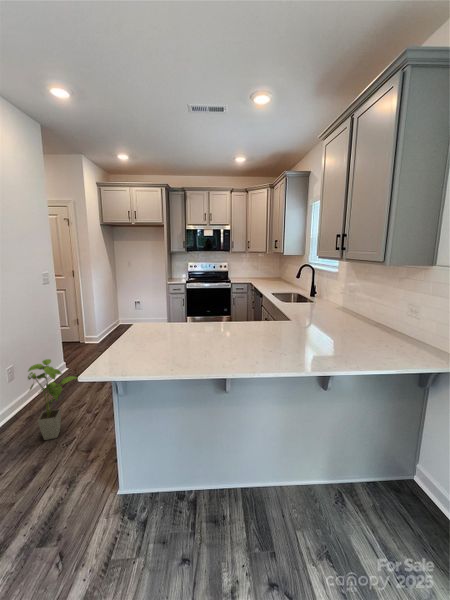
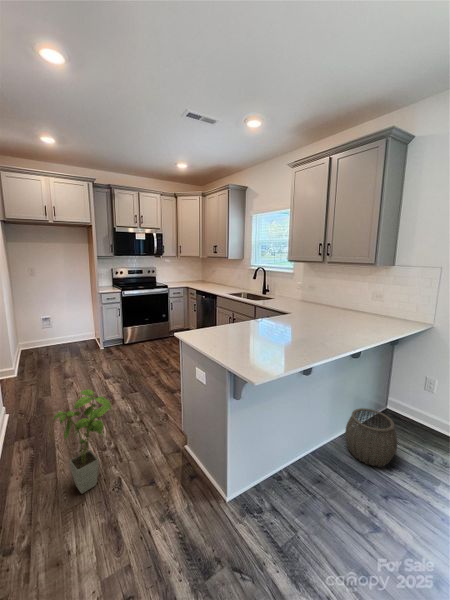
woven basket: none [281,458,348,548] -> present [345,408,397,466]

